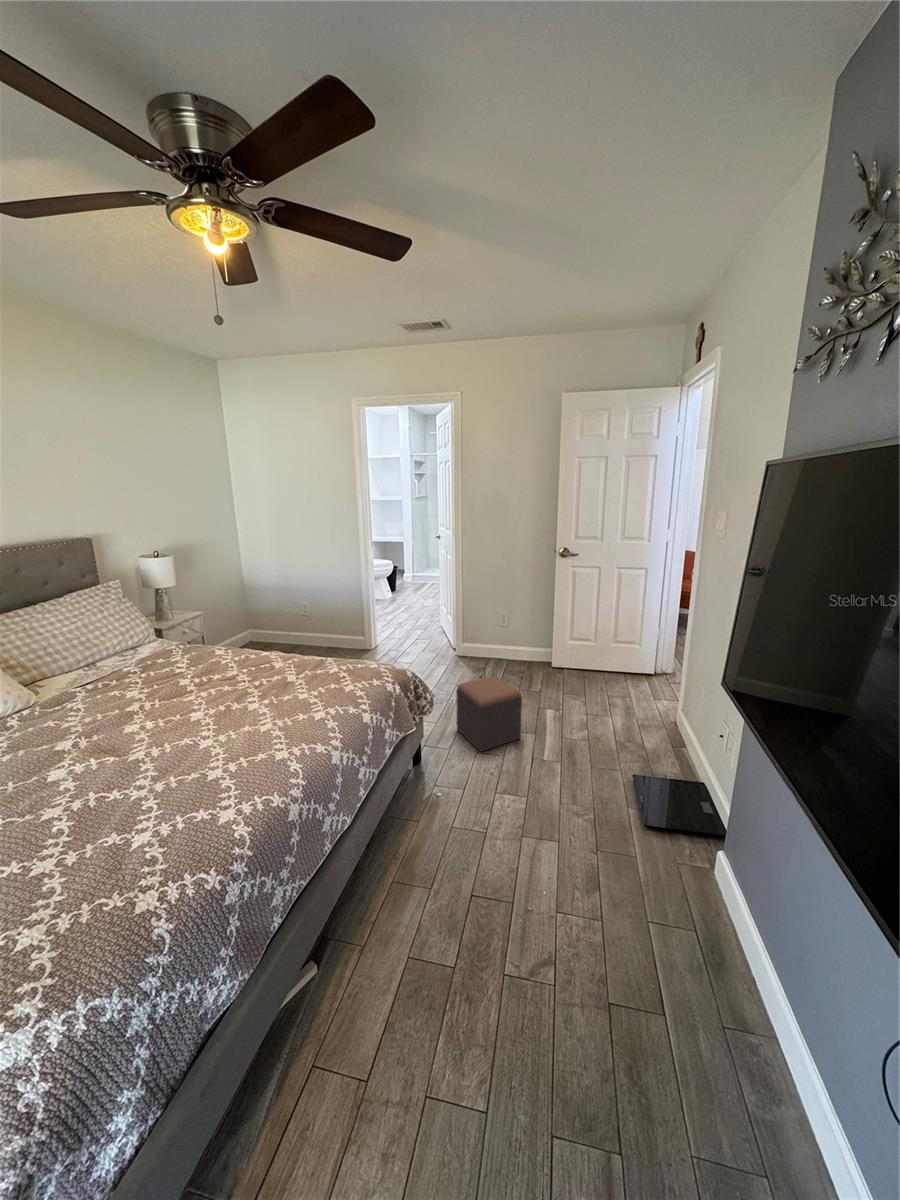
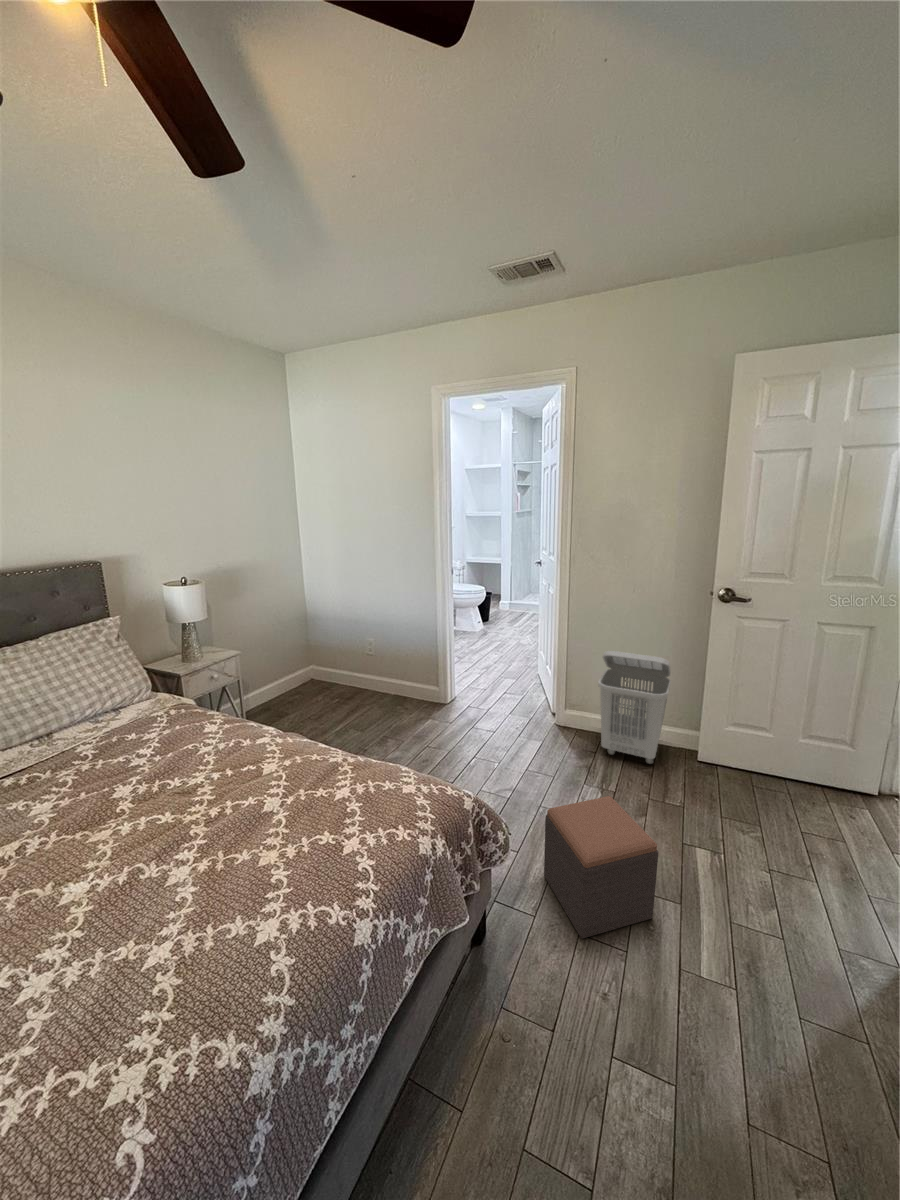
laundry basket: none [486,594,533,671] -> present [598,651,671,764]

